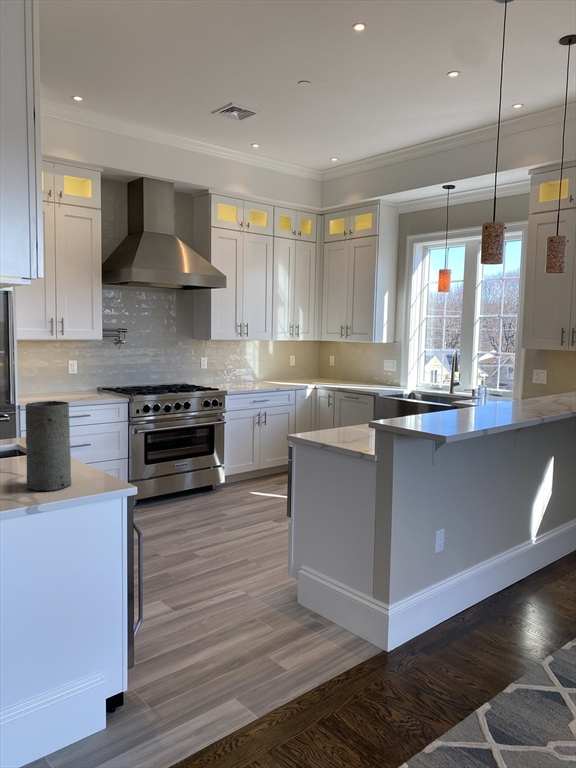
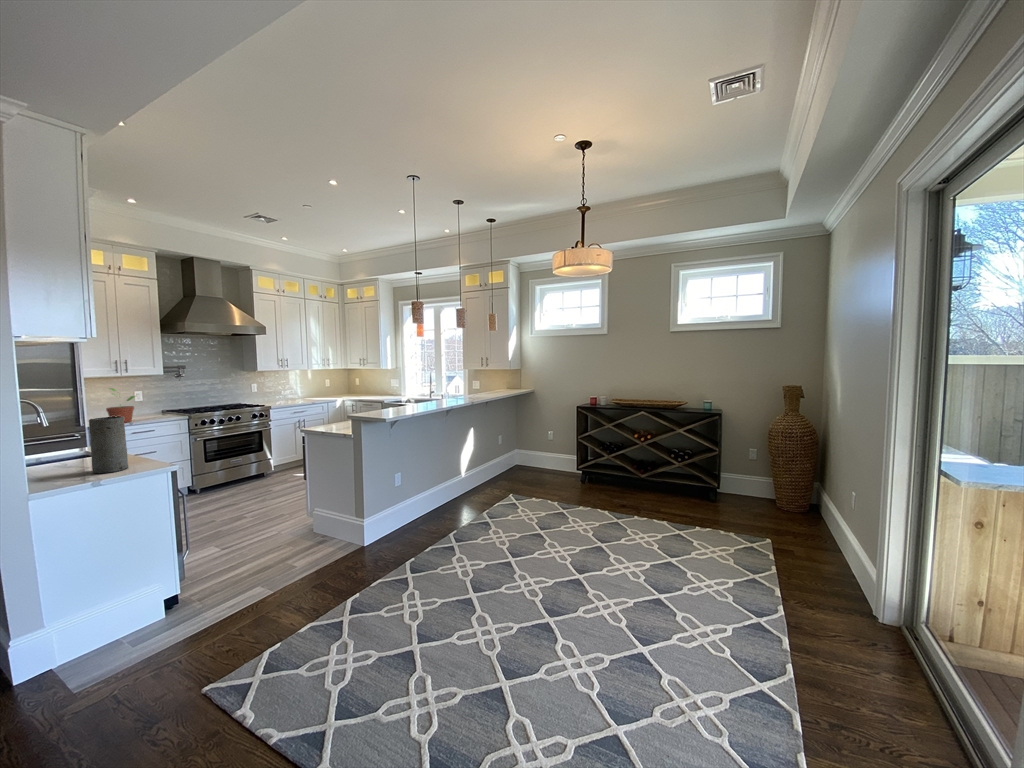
potted plant: none [41,354,74,401] -> present [106,388,135,422]

